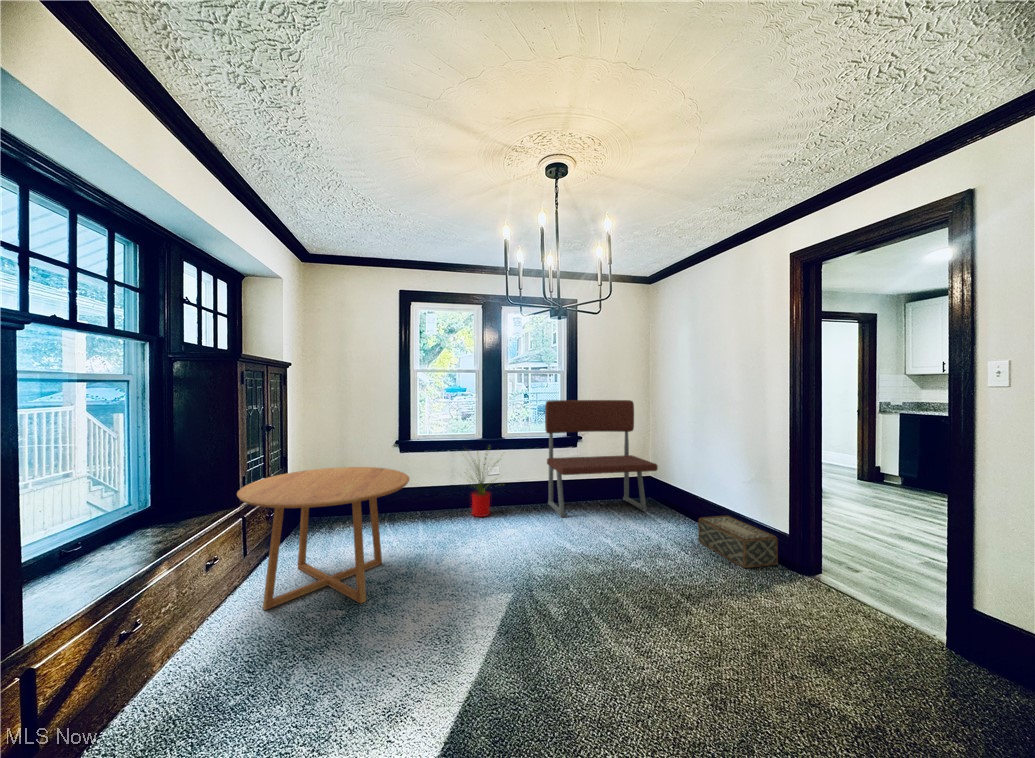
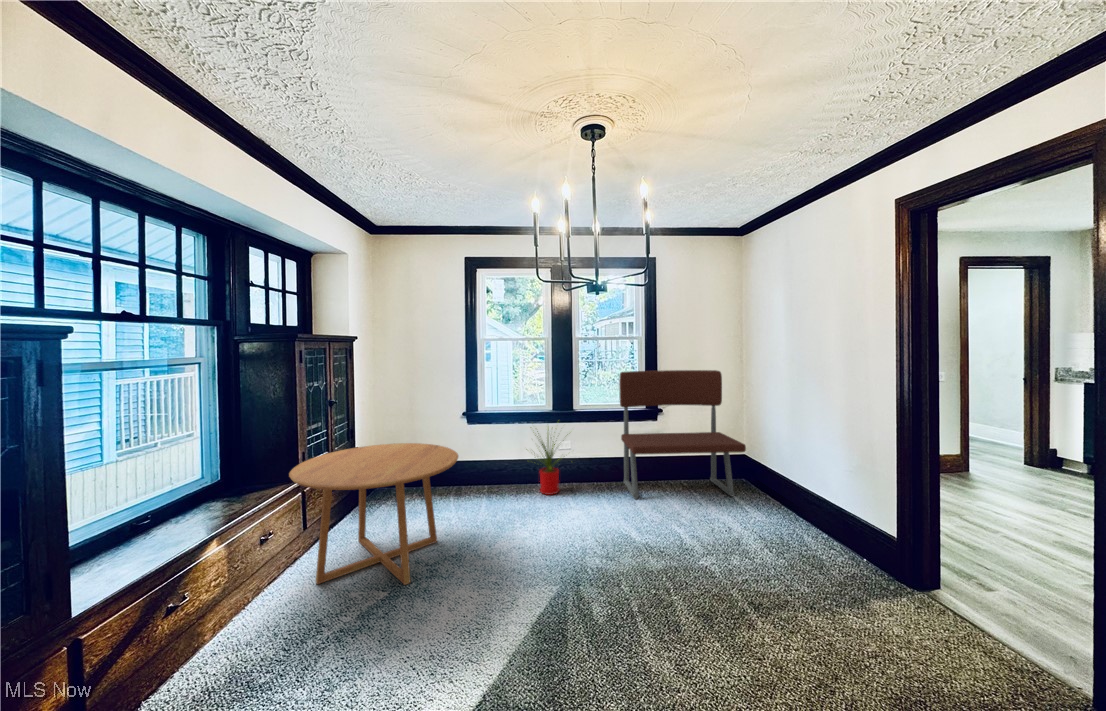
woven basket: present [698,516,778,568] -> none [788,509,884,576]

